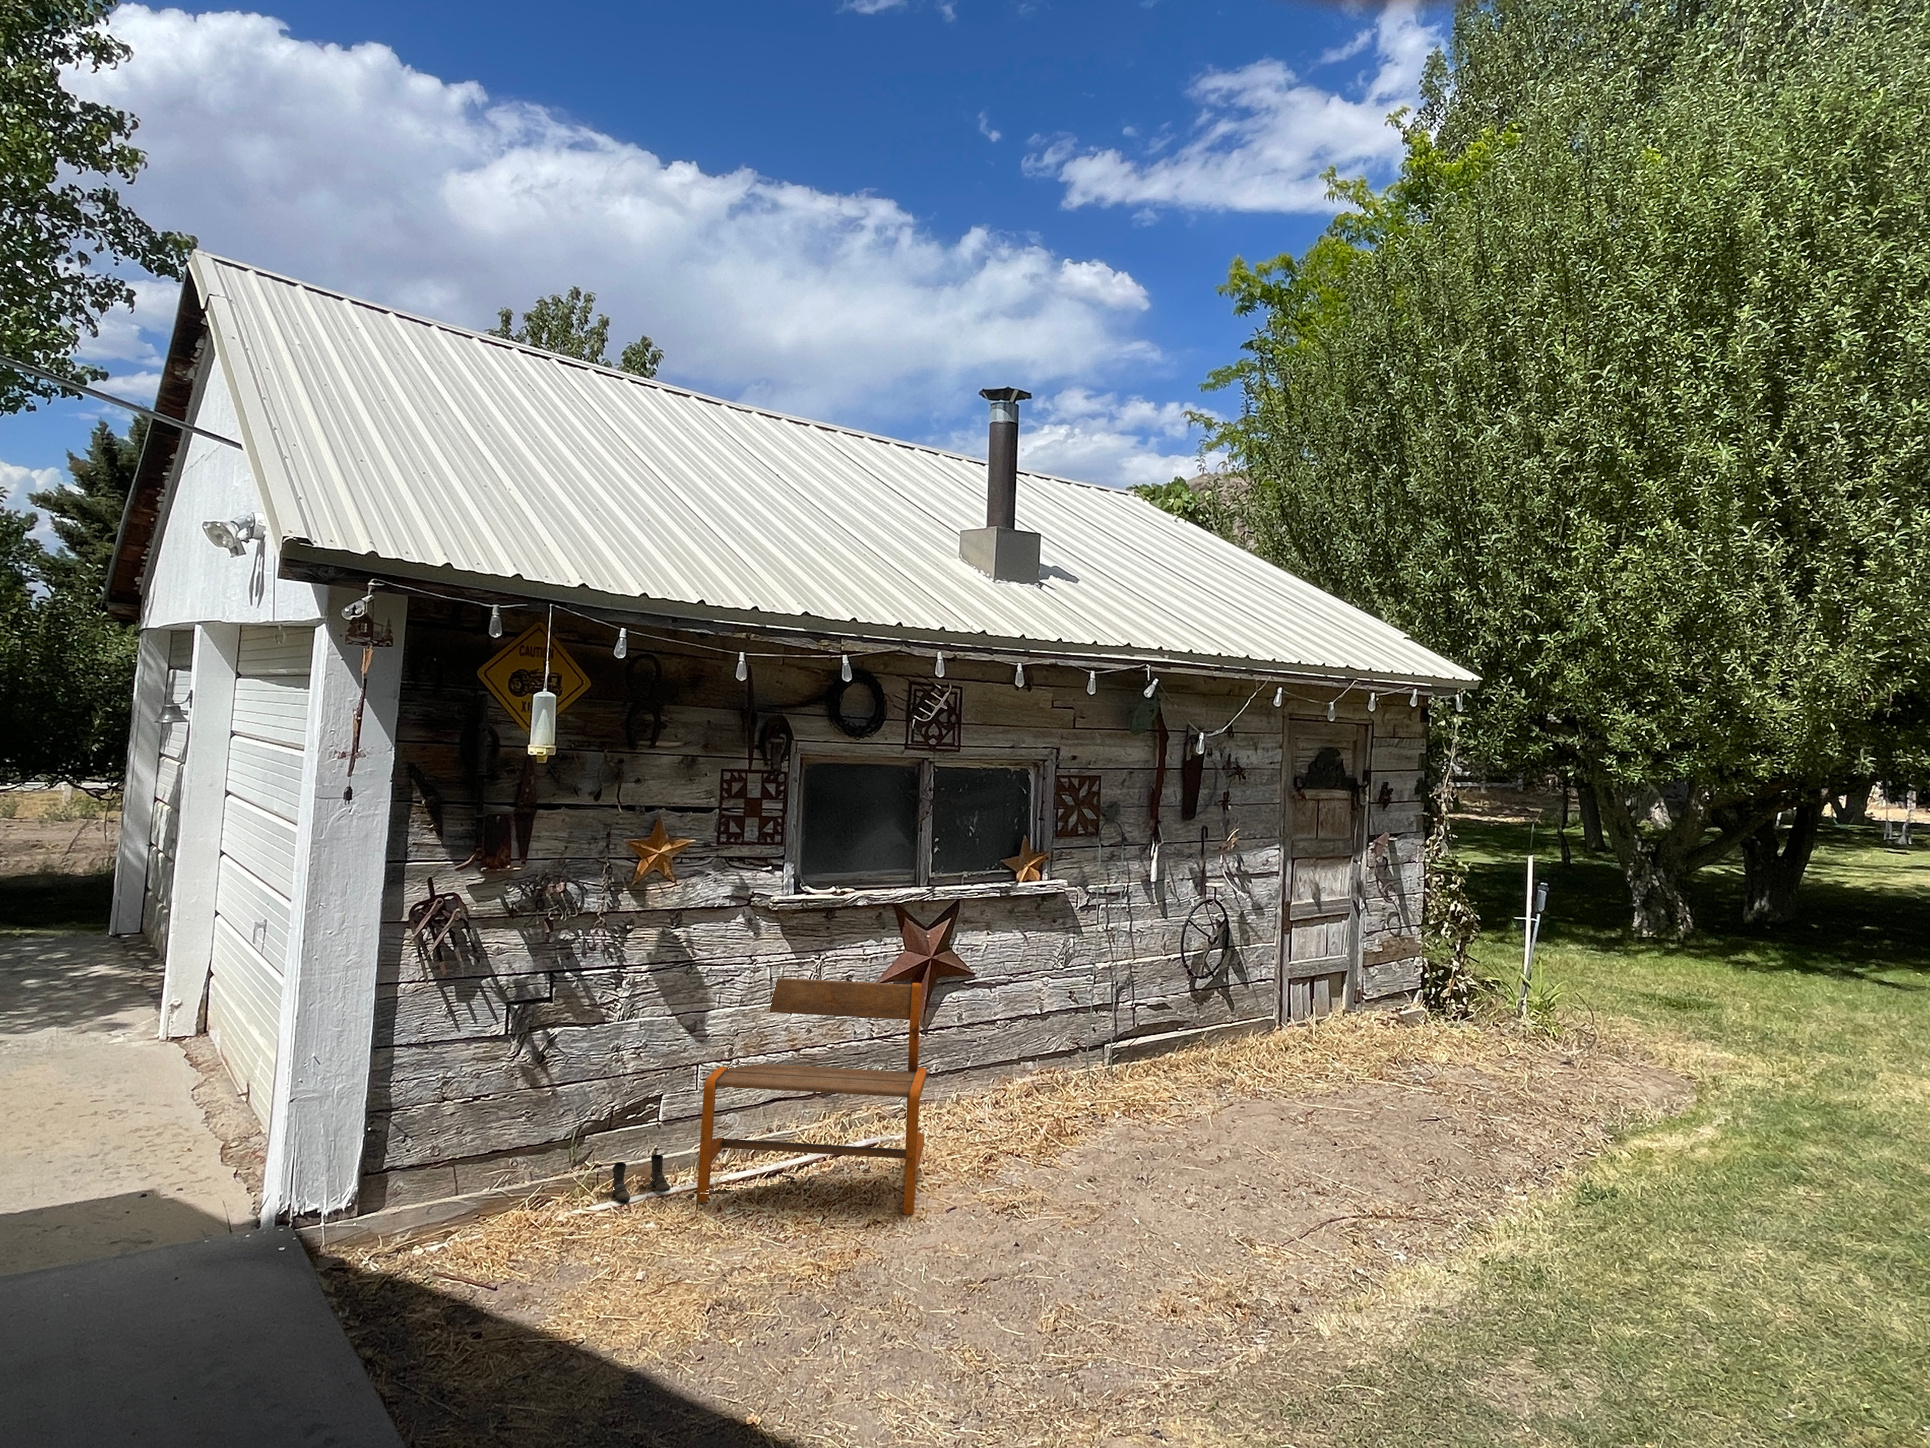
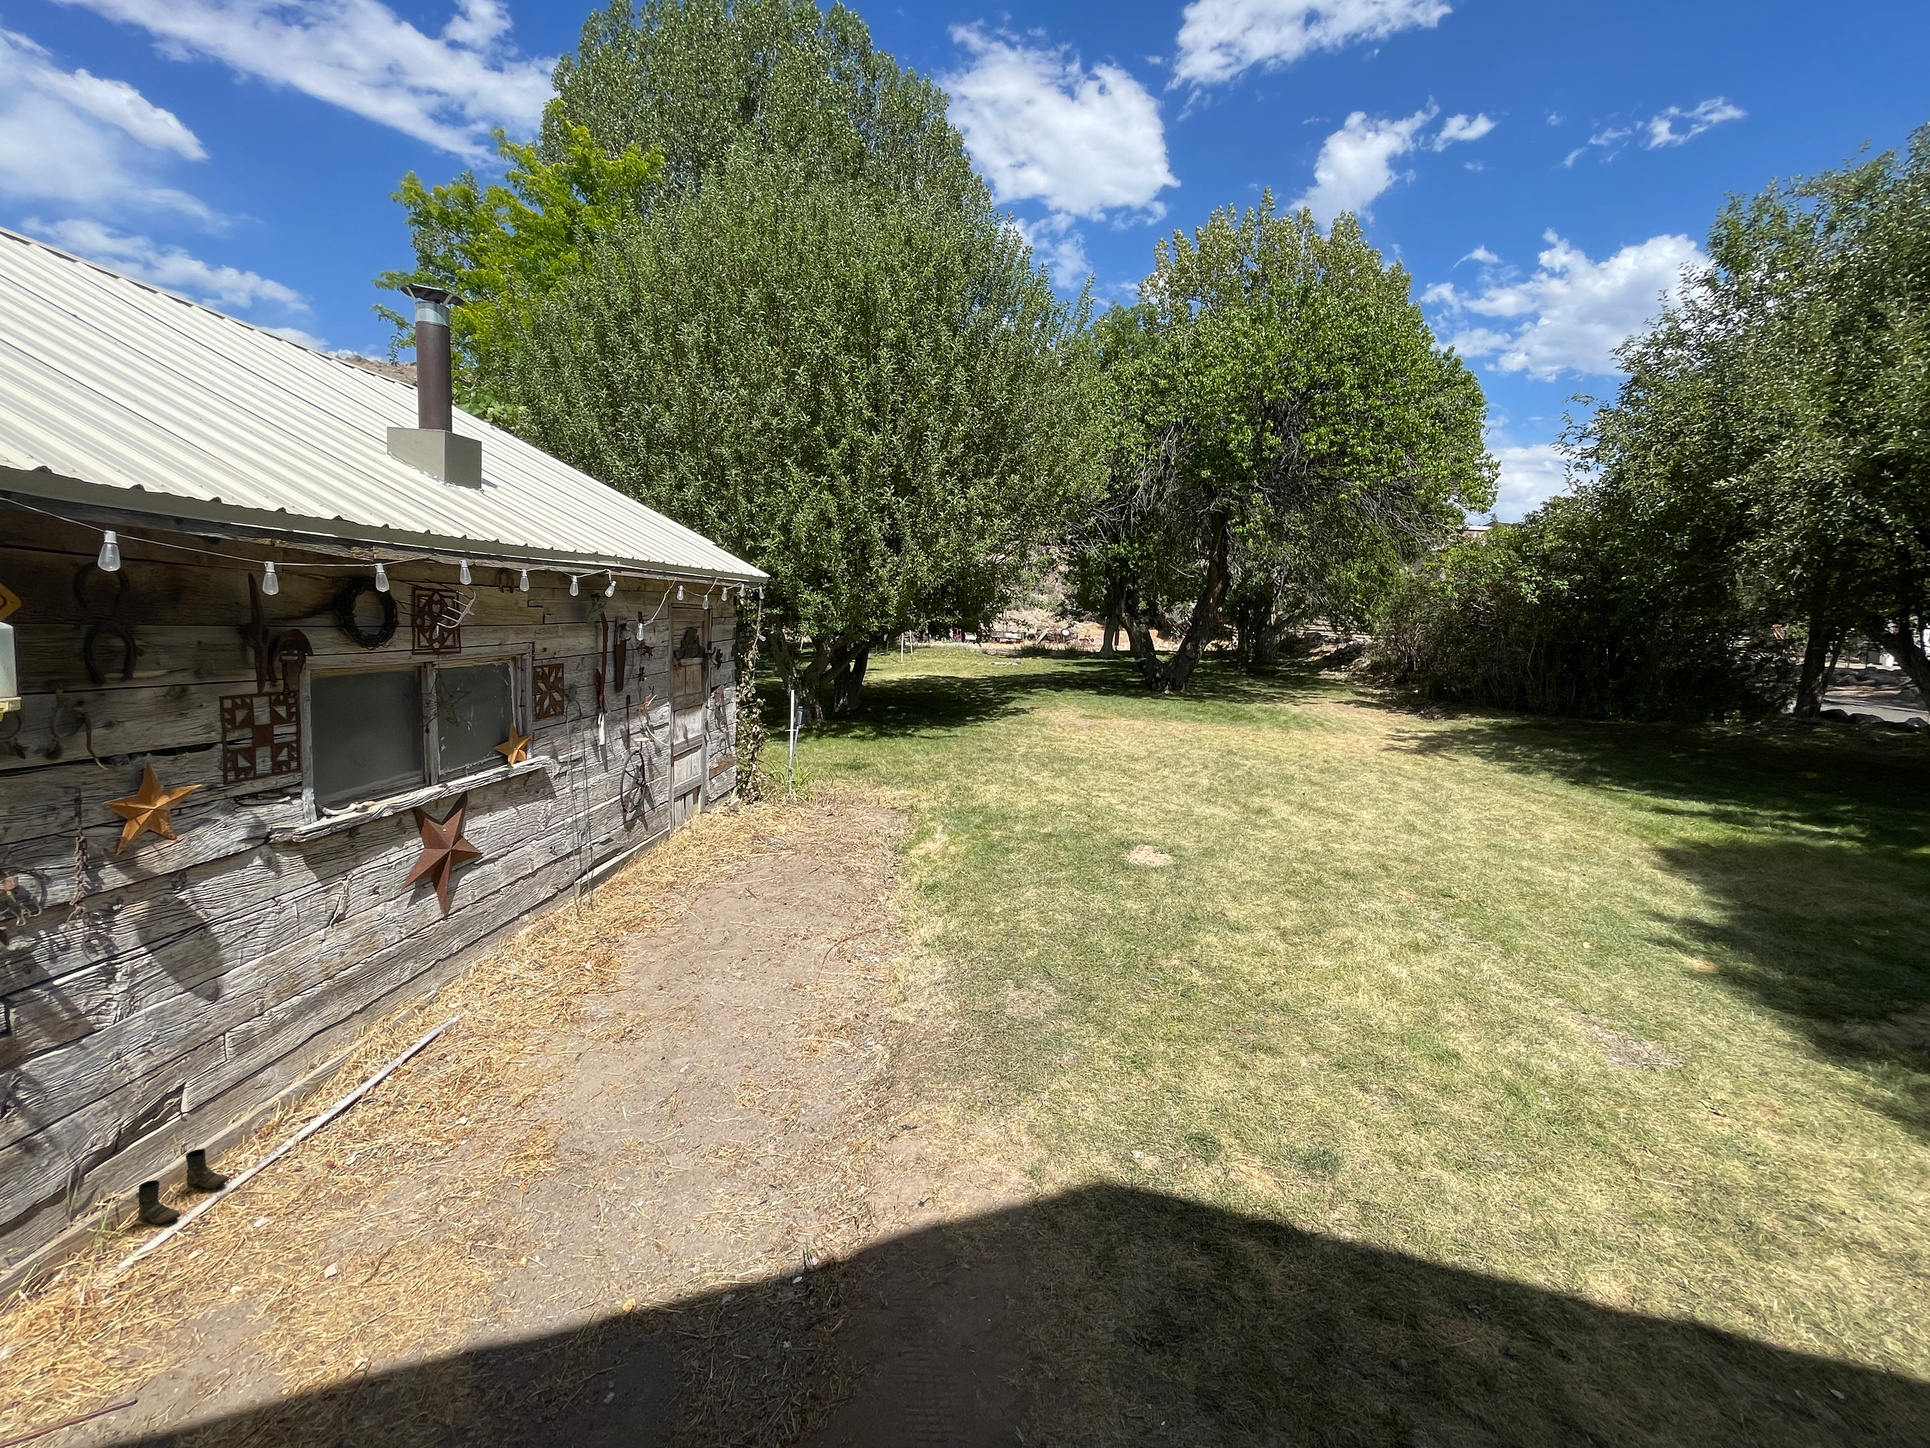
bench: present [696,978,927,1215] -> none [245,875,534,1175]

